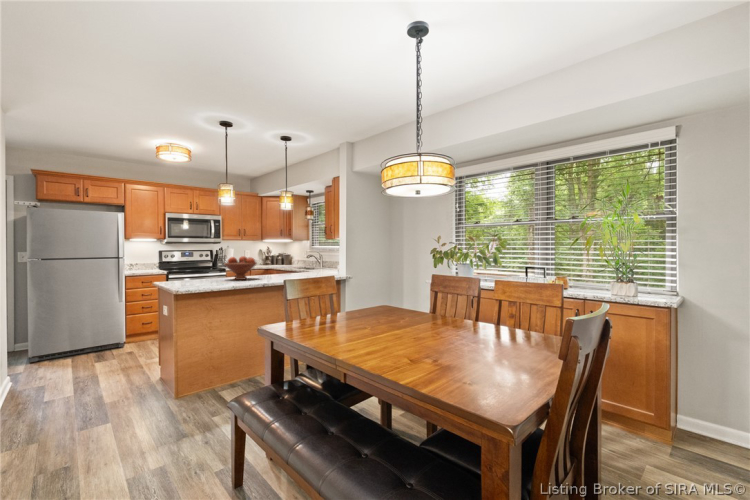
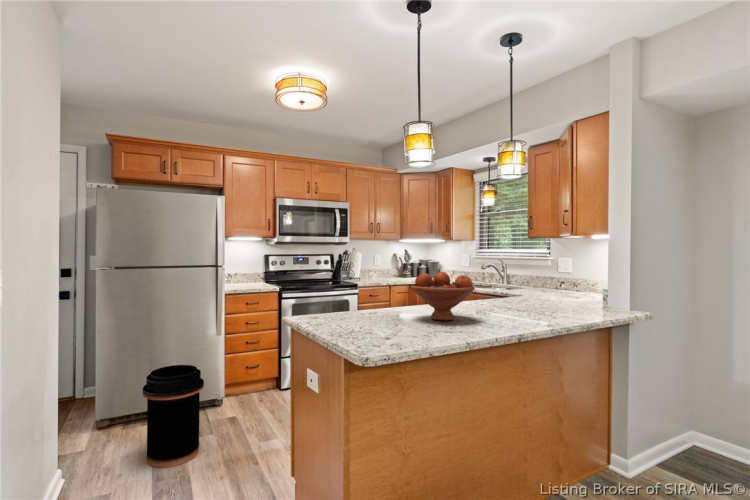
trash can: none [64,317,107,374] -> present [143,365,204,467]

